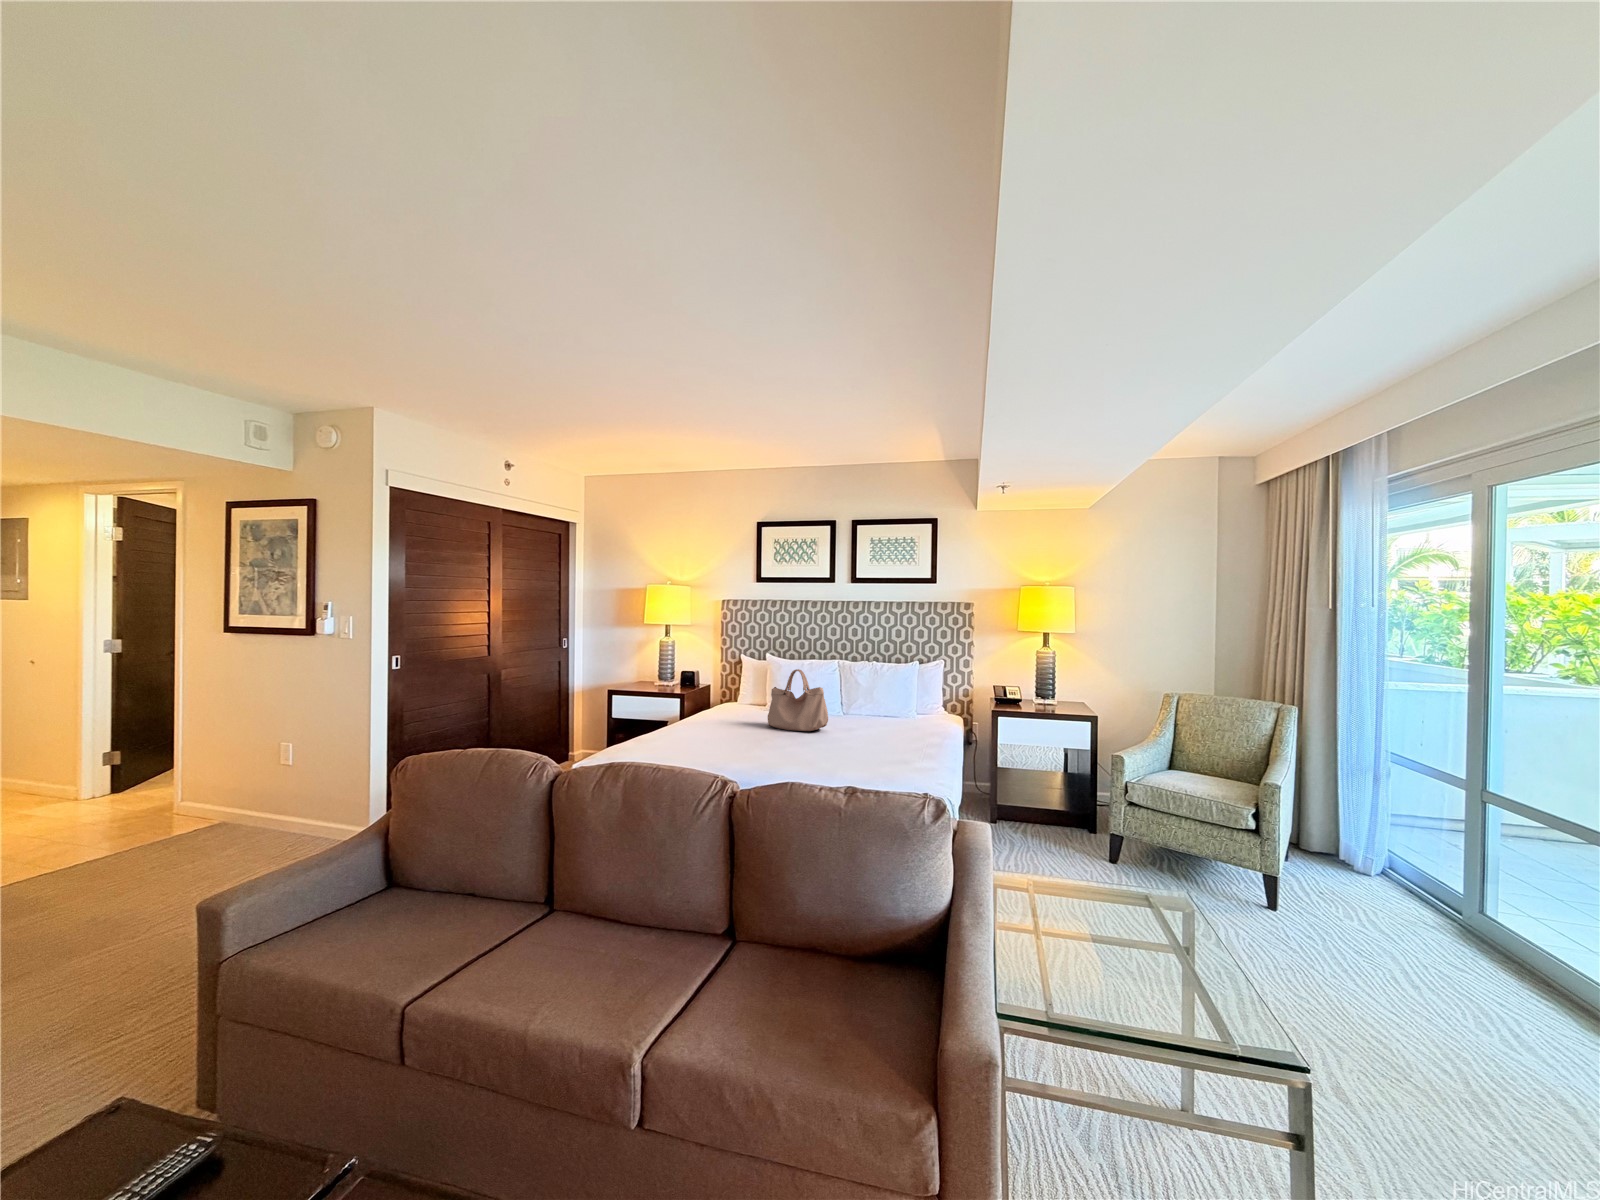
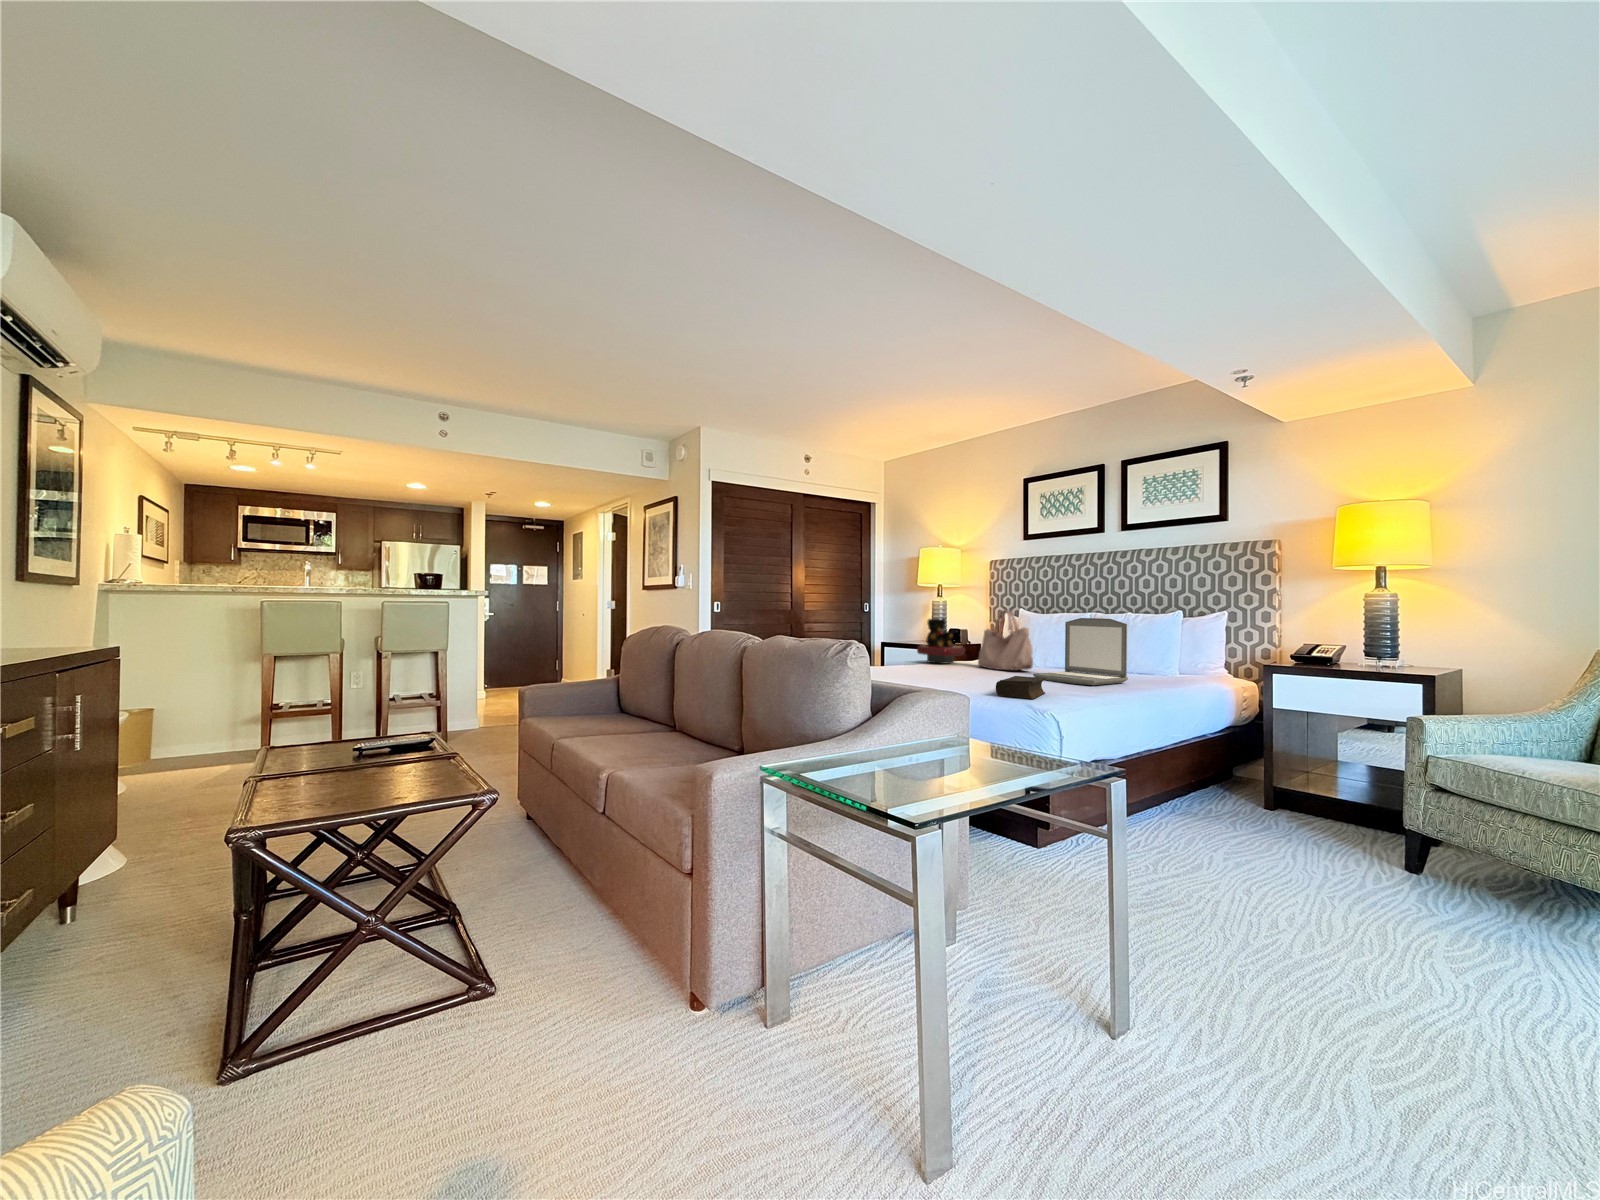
teddy bear: none [705,677,750,727] -> present [917,619,965,664]
laptop: none [844,678,917,747] -> present [1033,618,1128,685]
book: none [869,755,915,785] -> present [996,676,1046,699]

